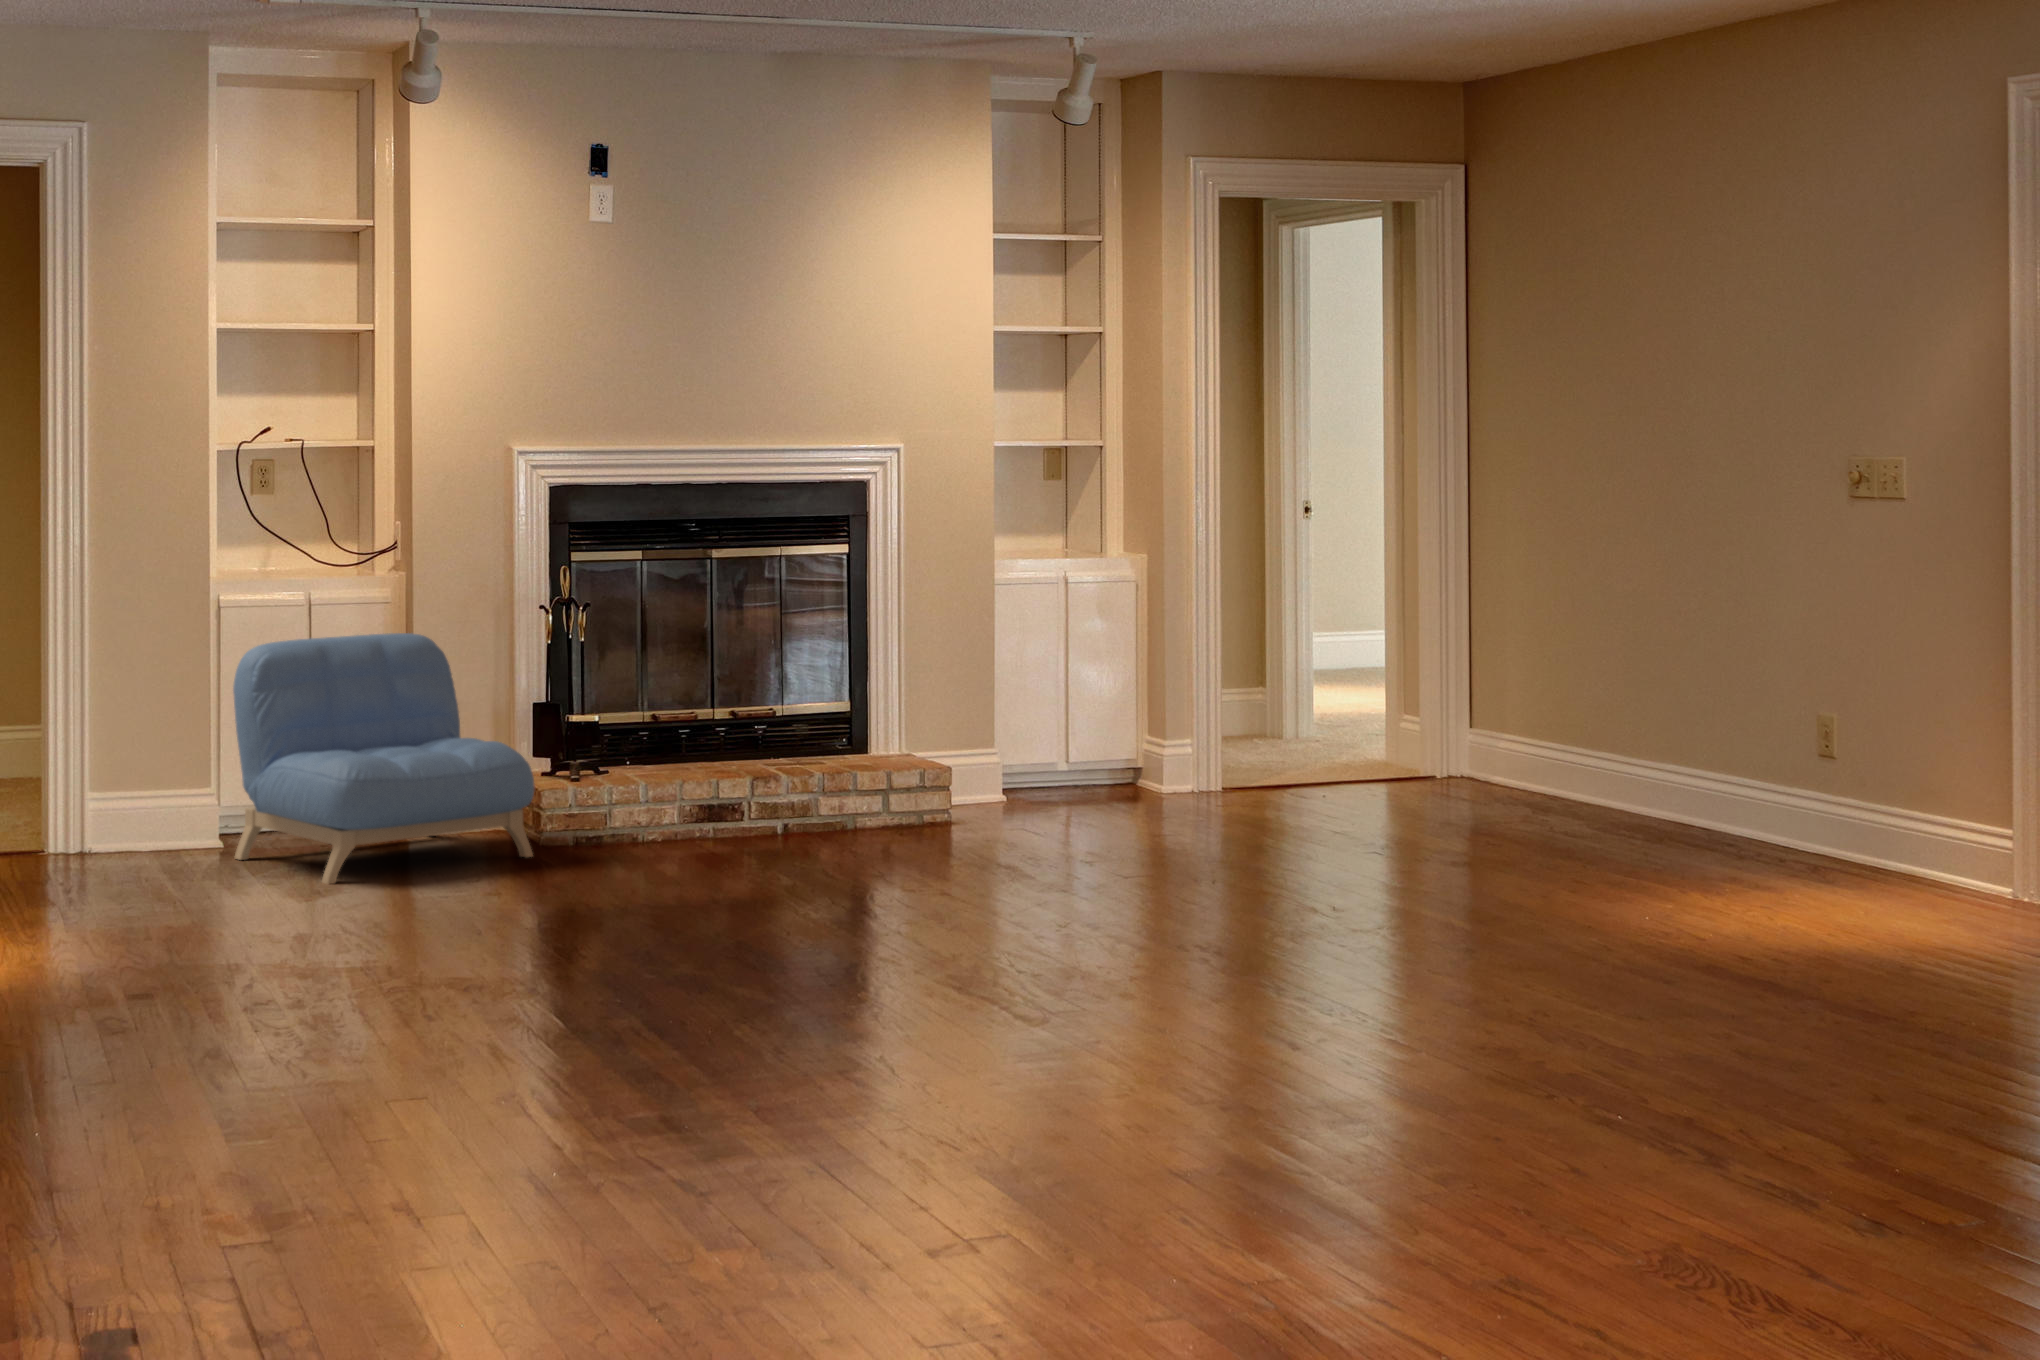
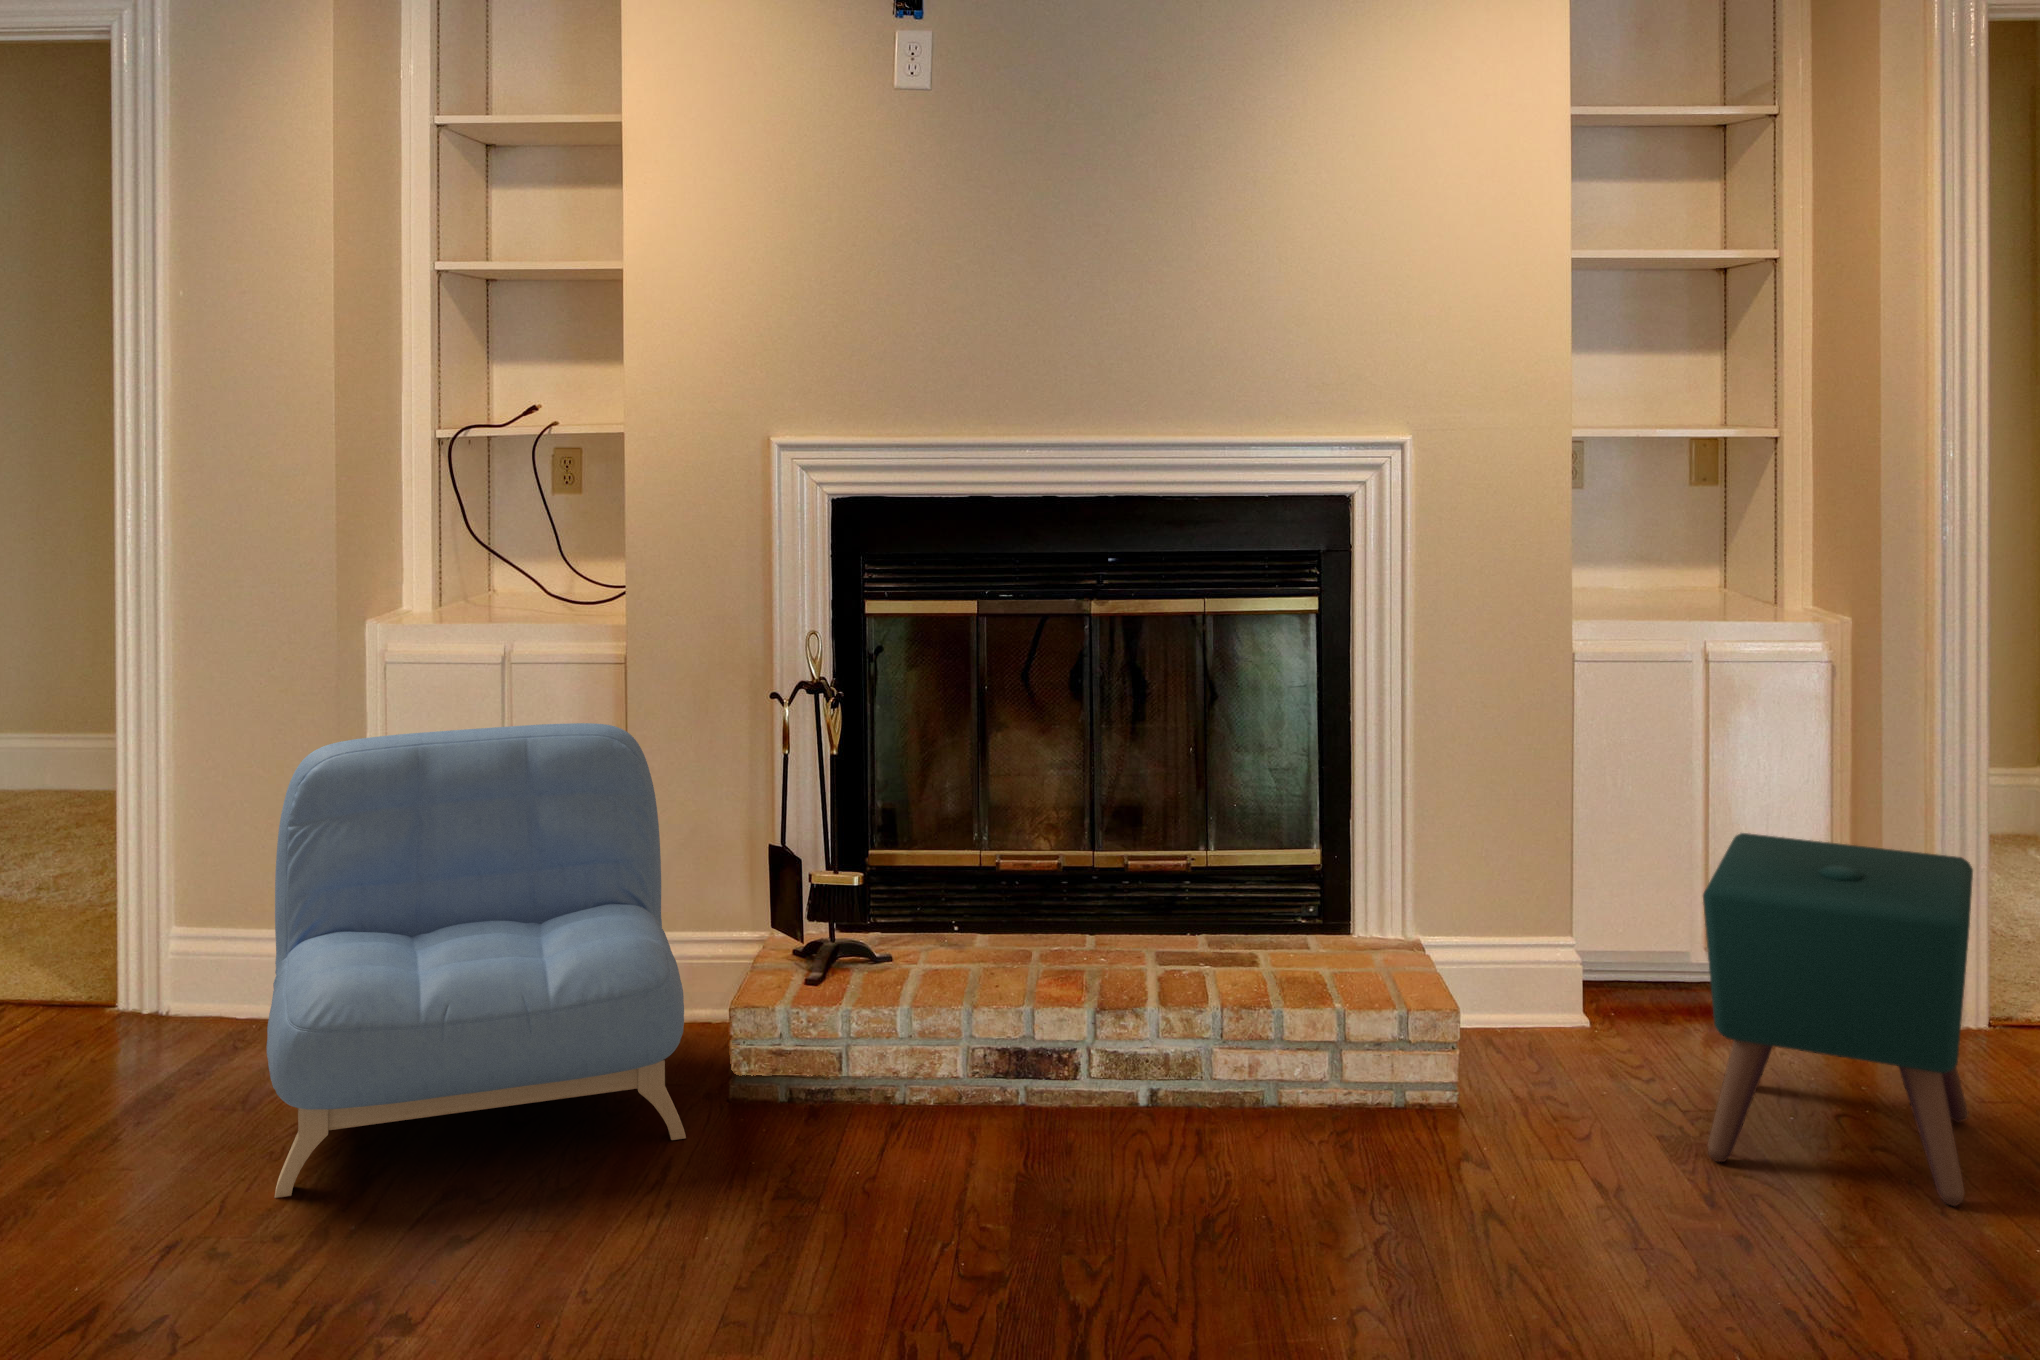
ottoman: none [1087,663,1216,825] -> present [1703,833,1973,1206]

